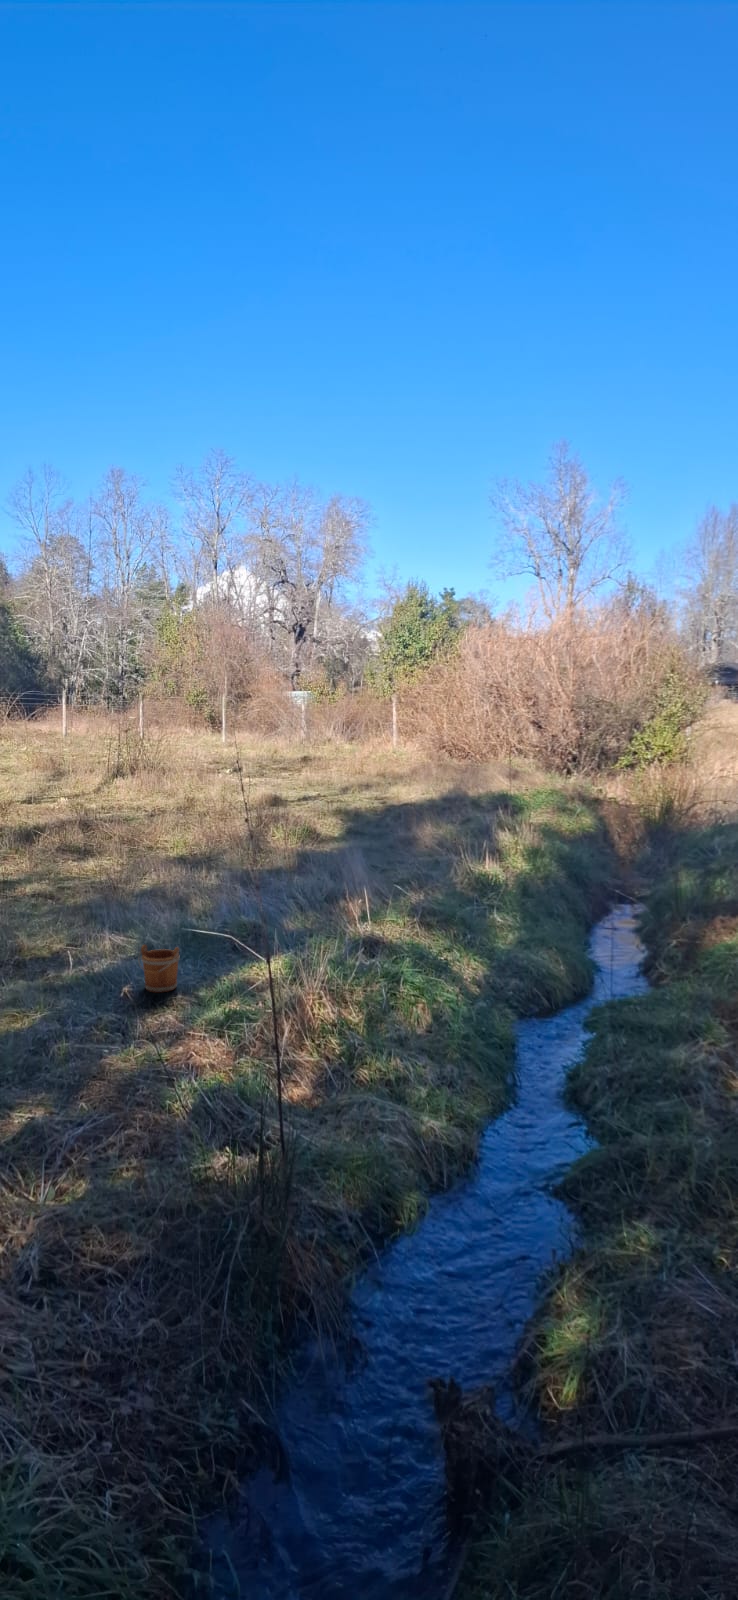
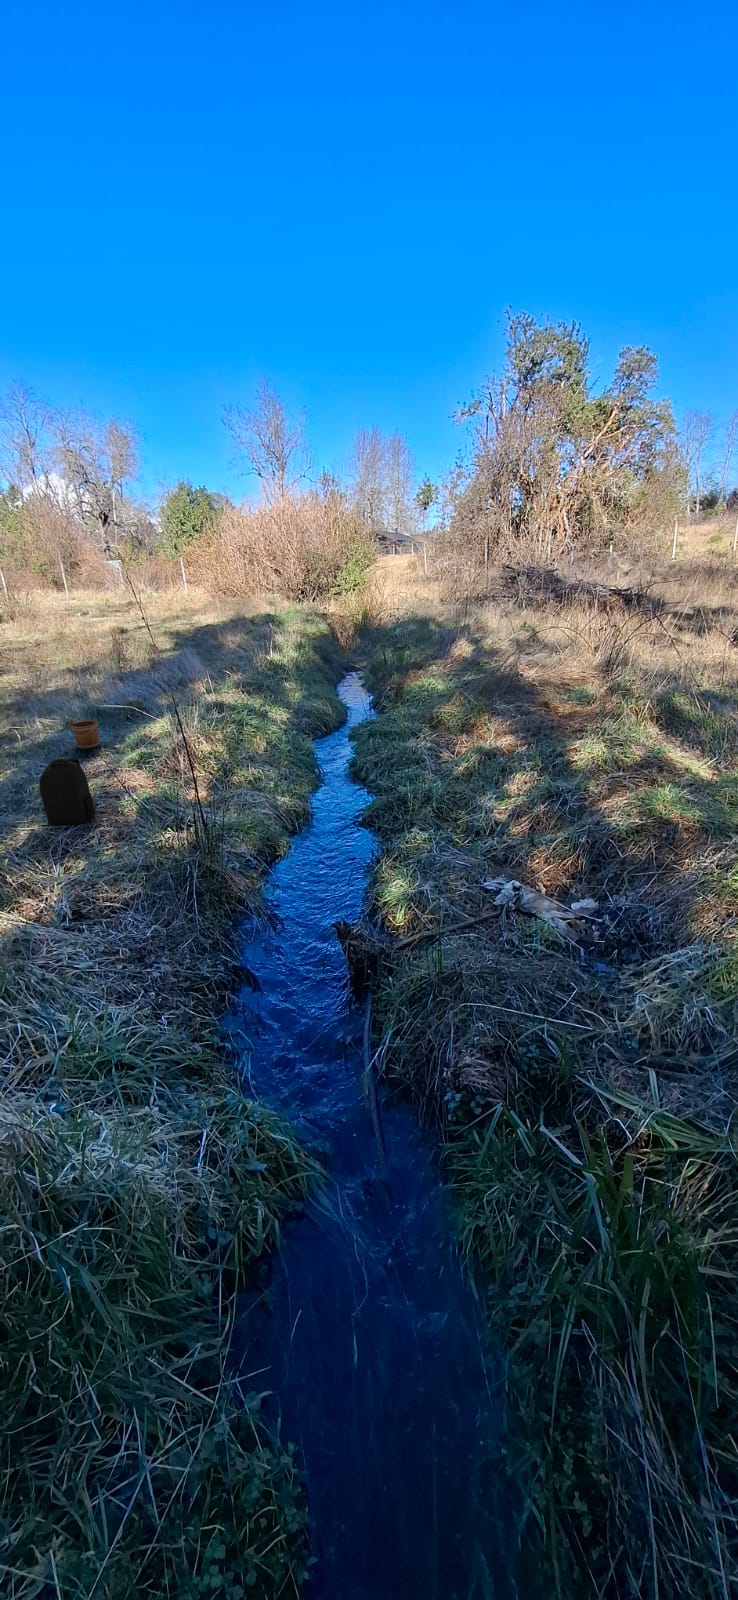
backpack: none [58,1013,128,1118] -> present [39,758,96,825]

